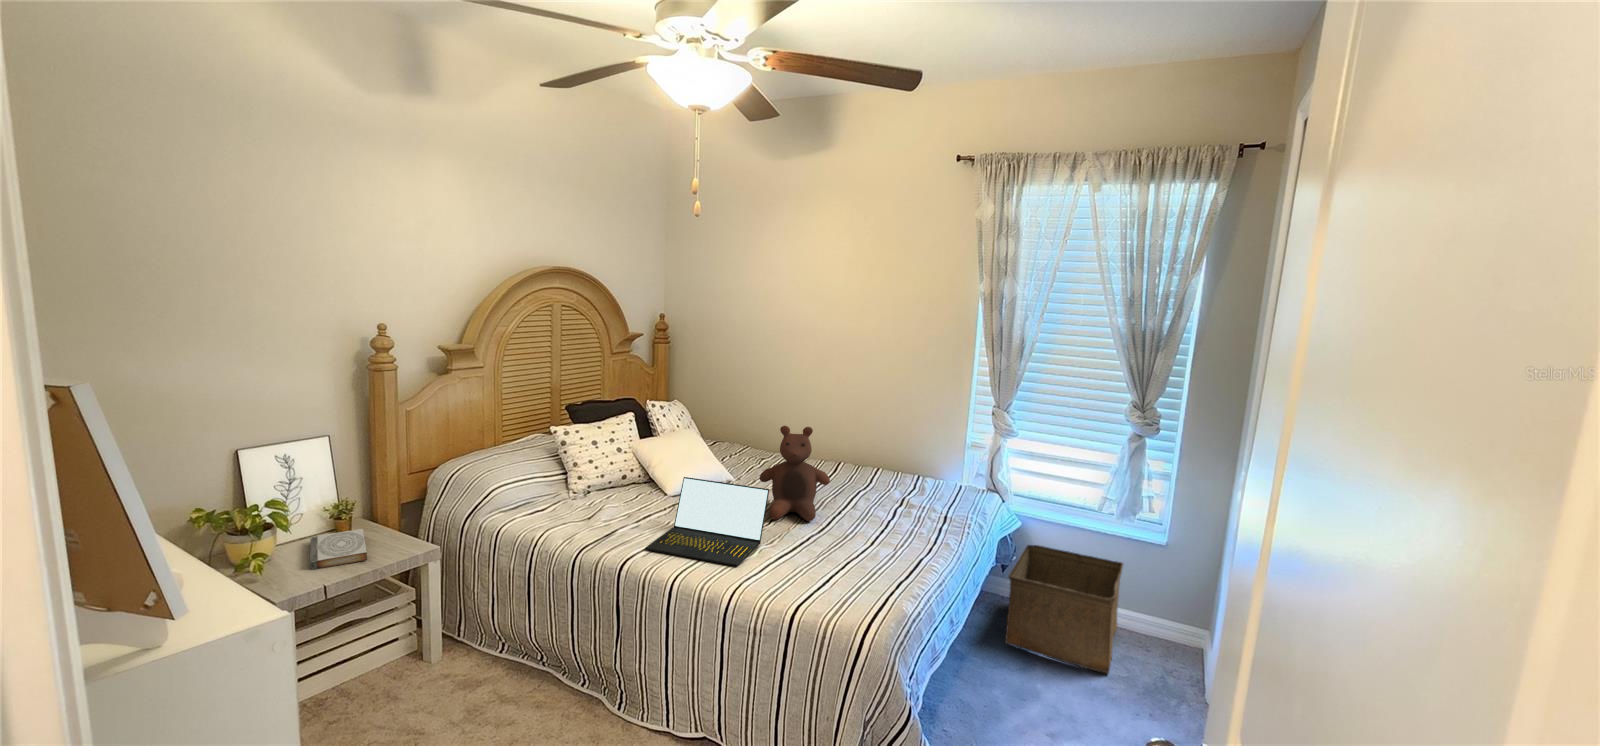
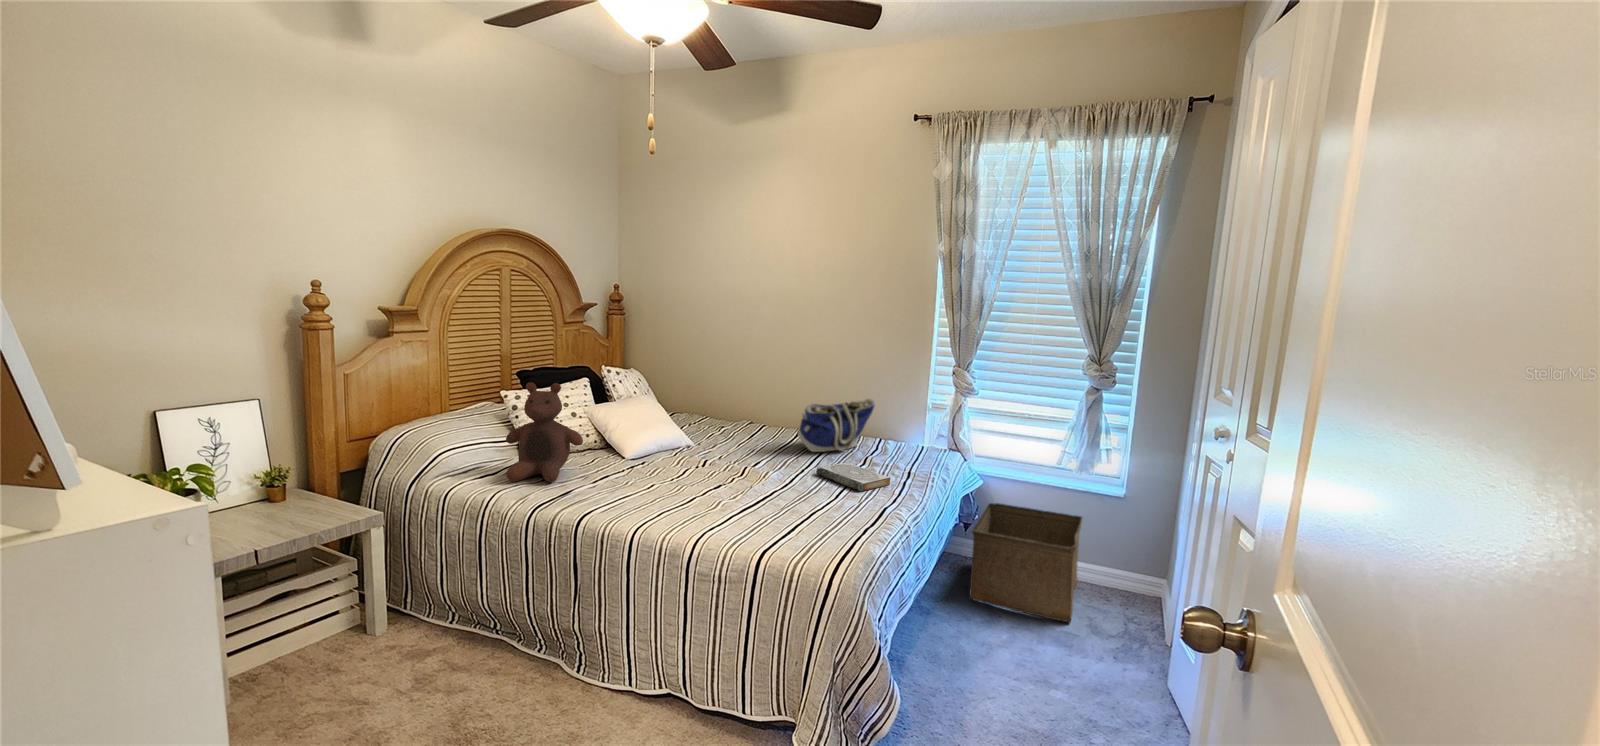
stuffed bear: present [759,426,830,521] -> present [506,382,583,482]
tote bag: none [835,438,913,490] -> present [797,399,874,452]
laptop: present [645,477,769,566] -> none [604,435,732,519]
book: present [310,529,367,569] -> present [816,462,890,491]

